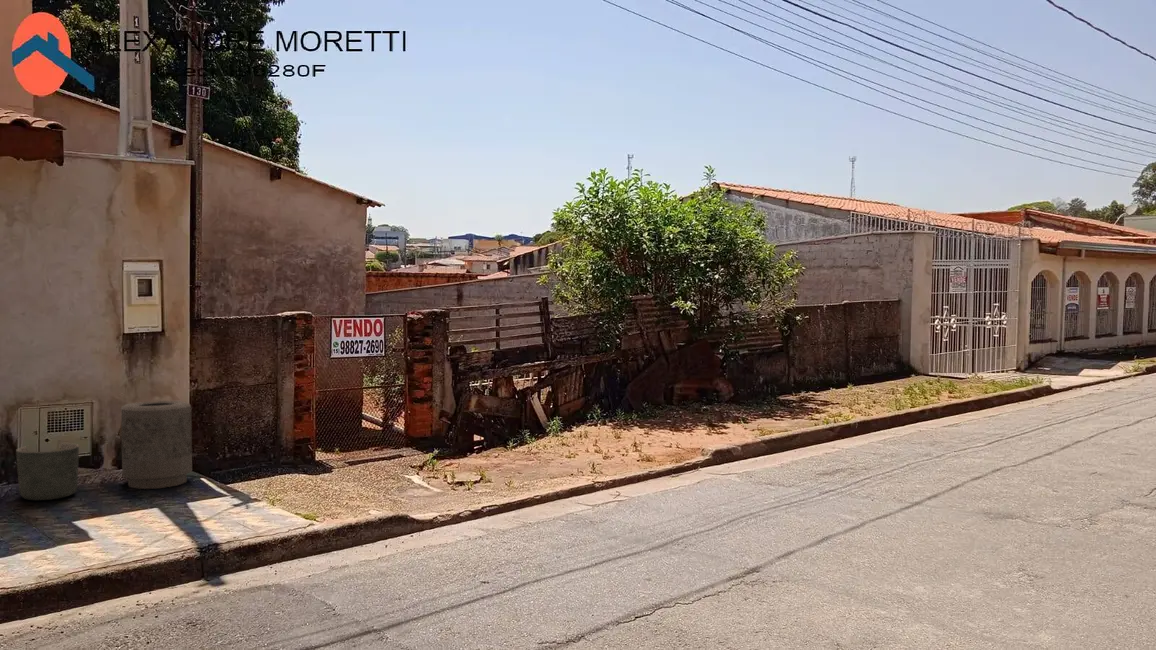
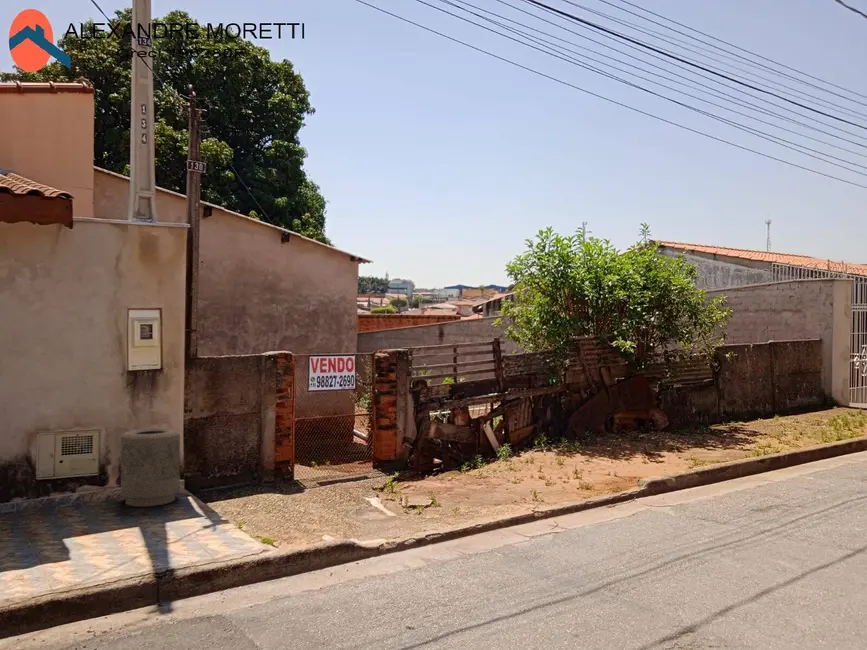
planter: present [16,443,79,500] -> none [30,465,83,516]

